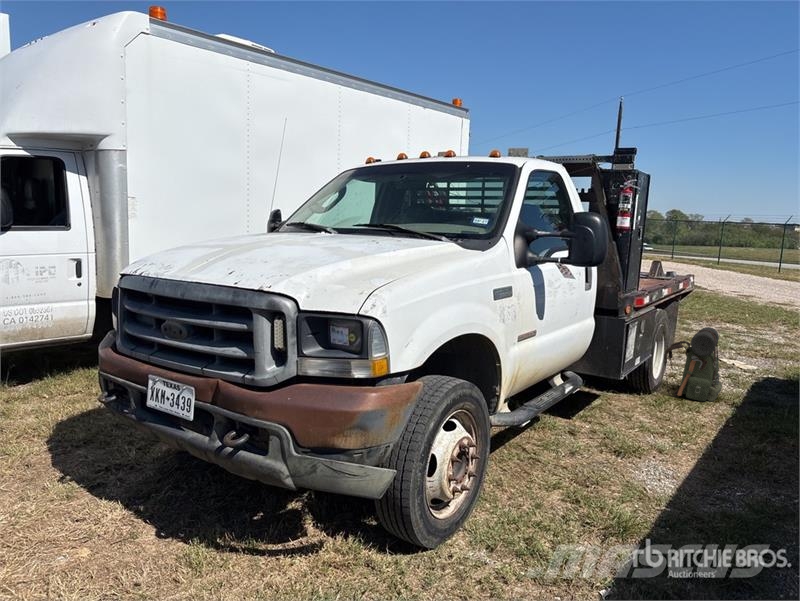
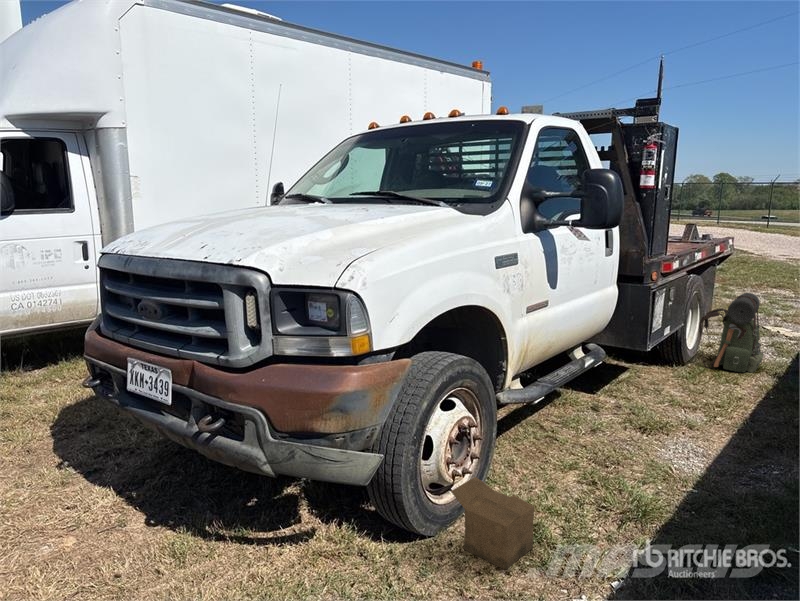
cardboard box: none [452,493,529,580] -> present [451,477,534,569]

